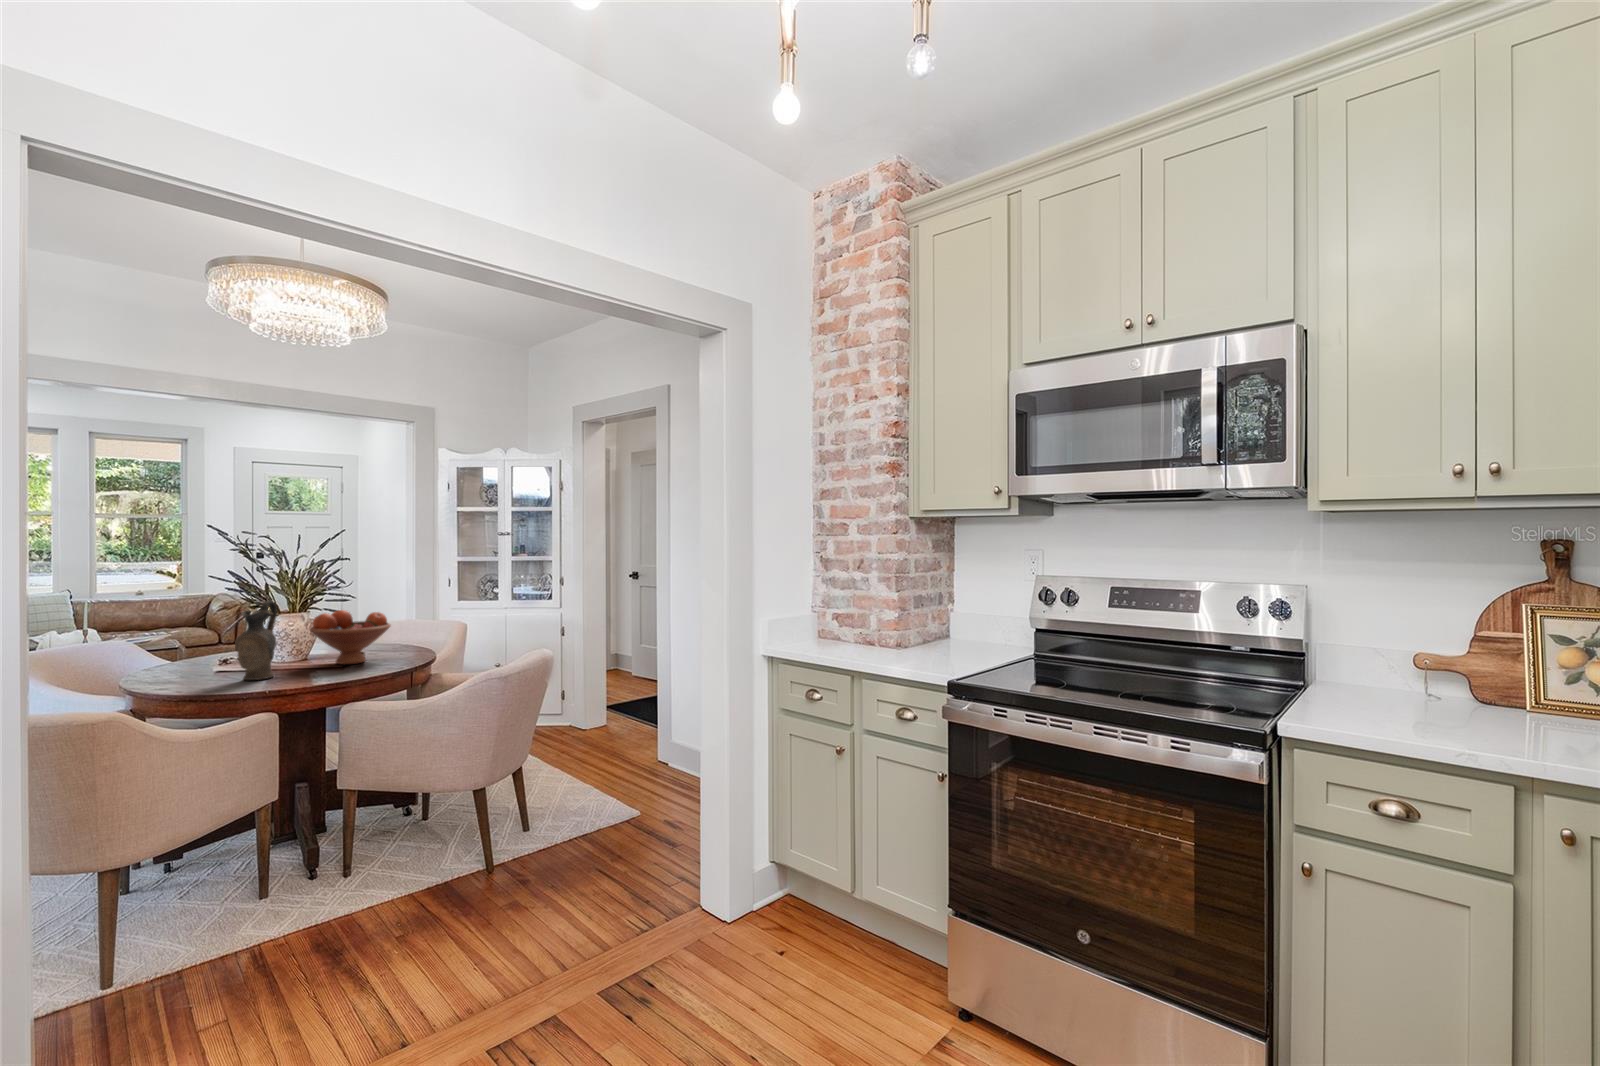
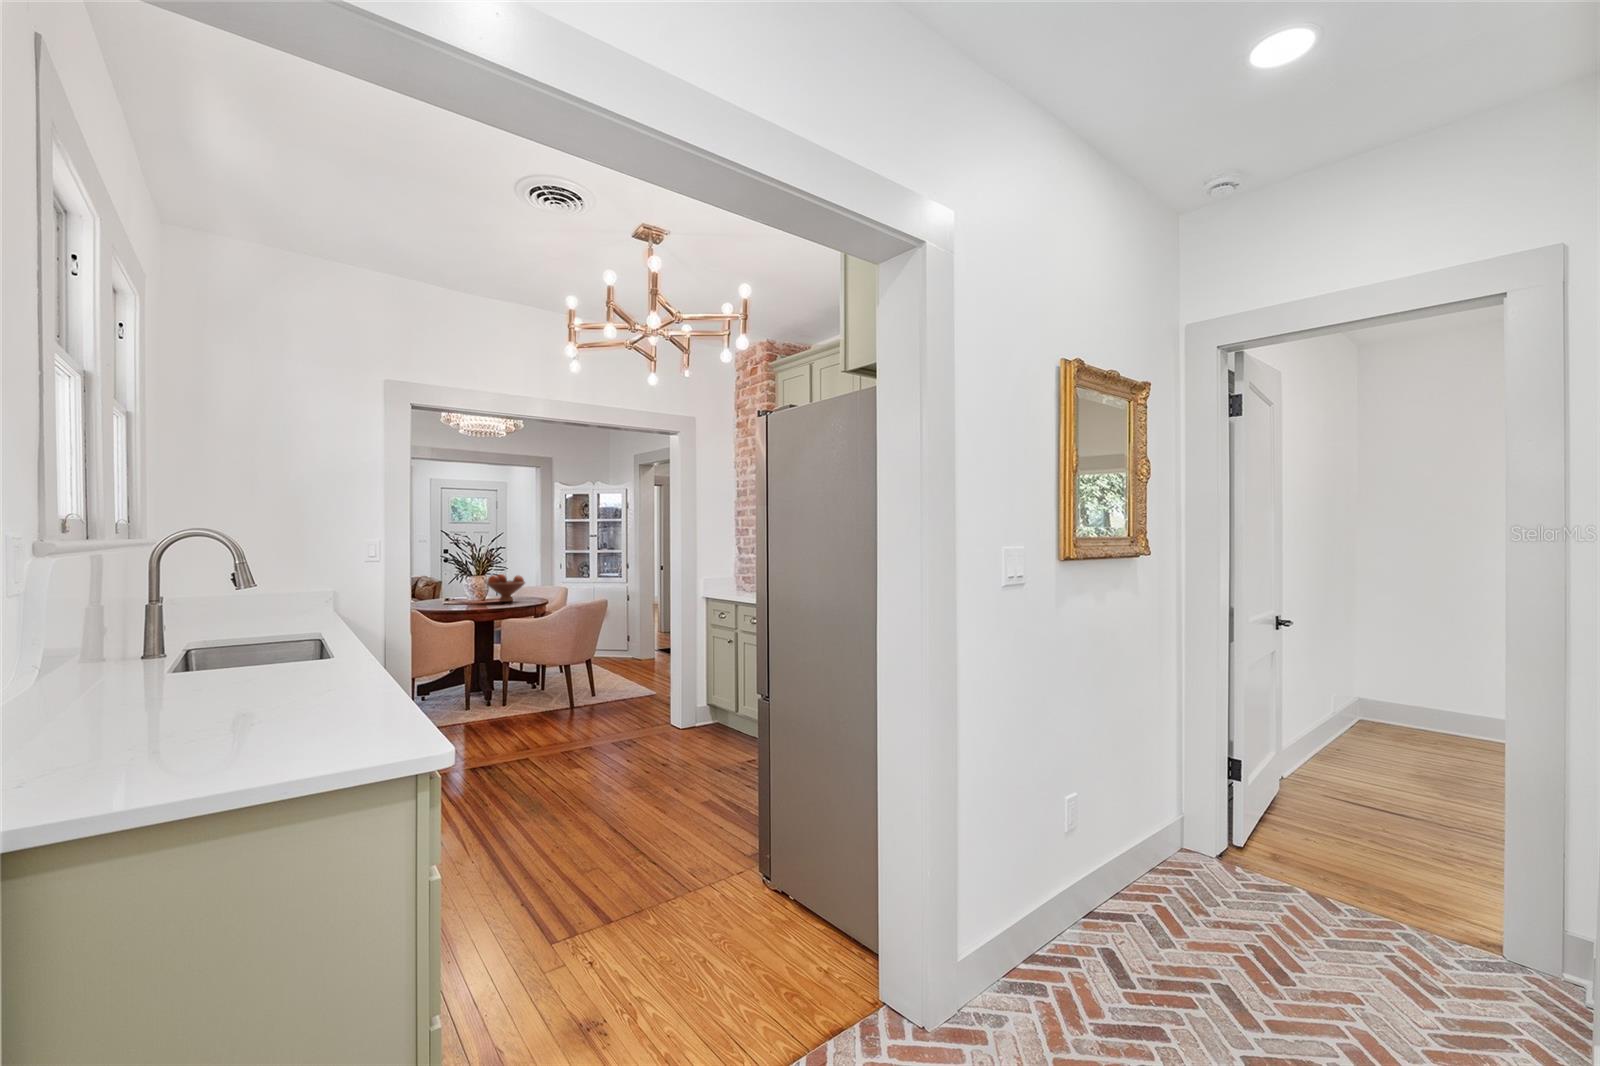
ceramic pitcher: present [235,600,277,680] -> none [454,567,472,606]

